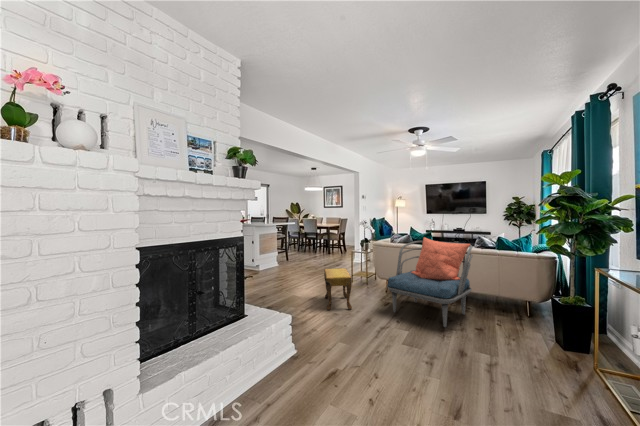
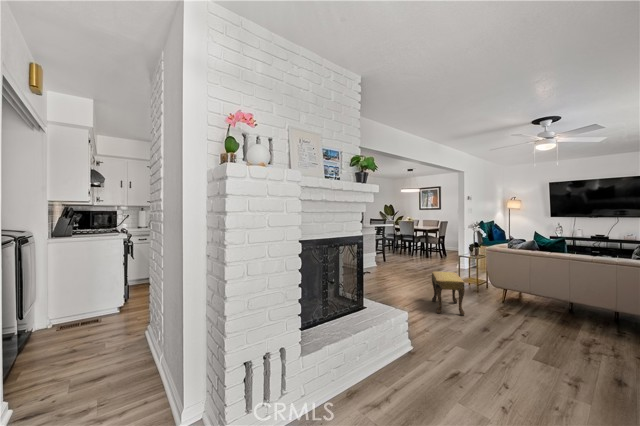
armchair: present [387,237,472,327] -> none [507,244,629,349]

